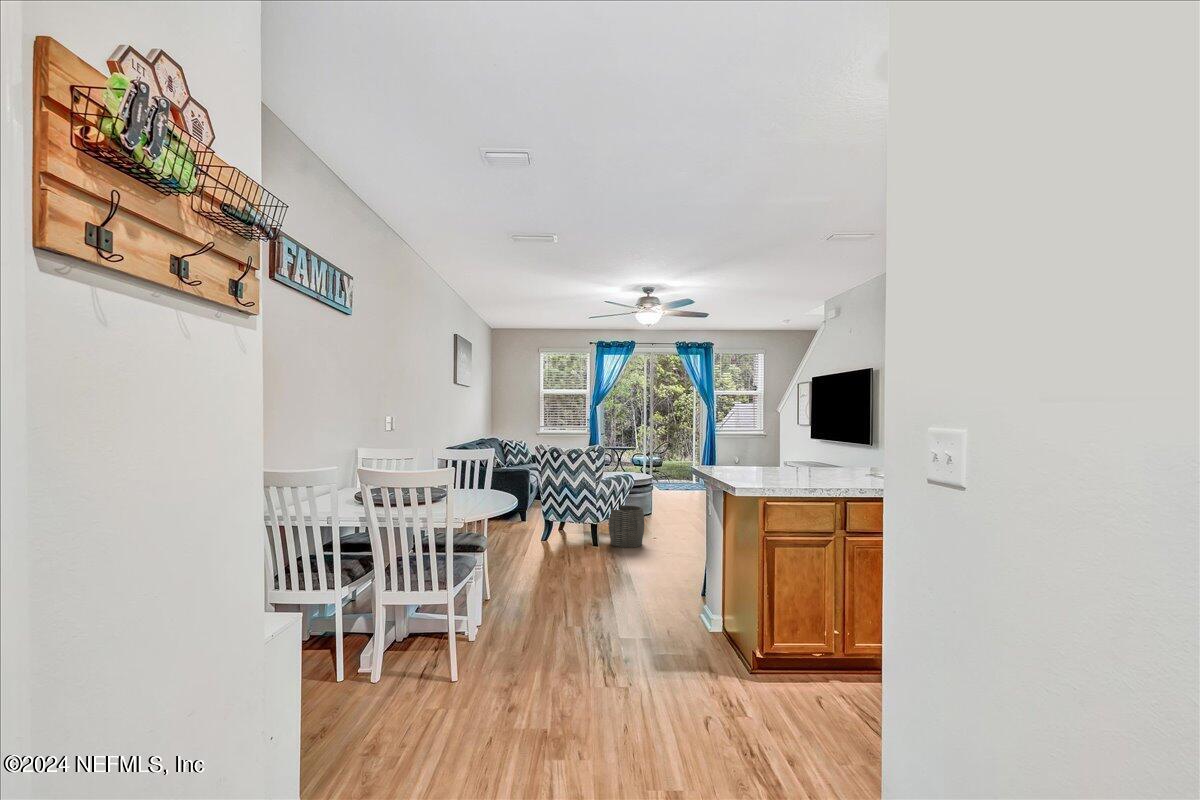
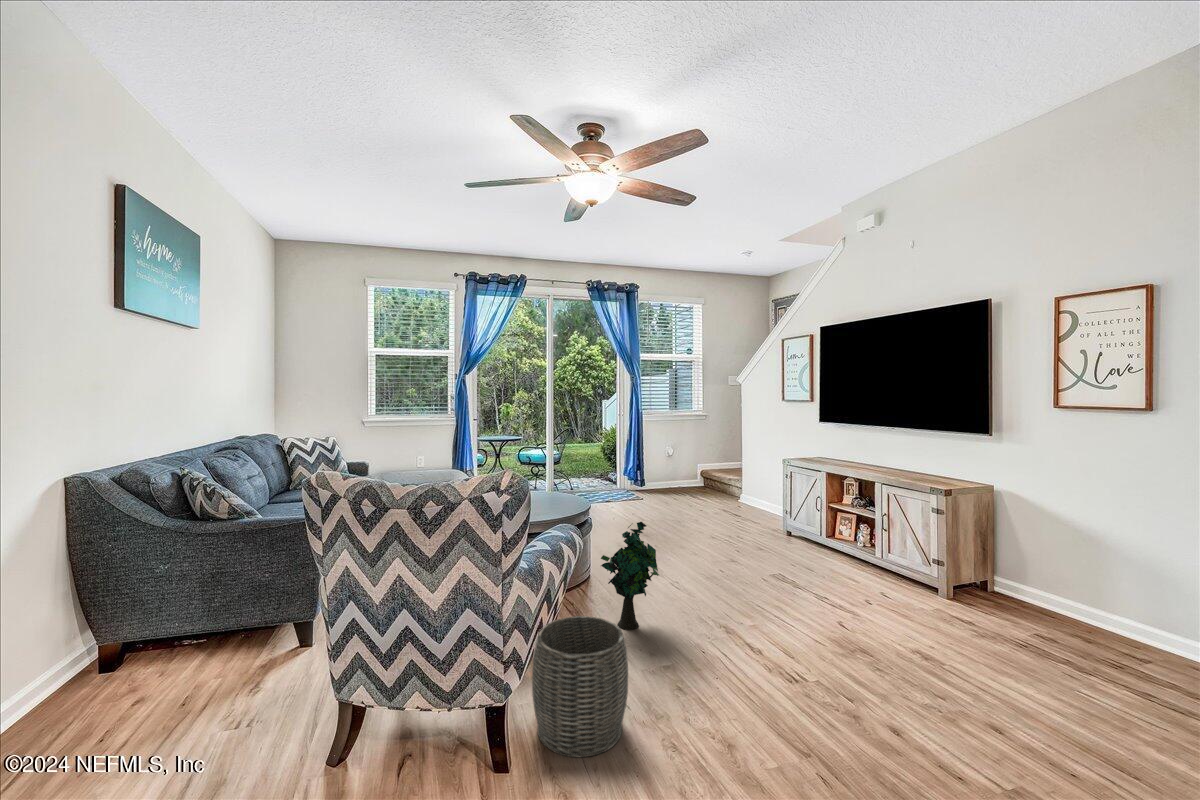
decorative plant: none [648,479,678,529] -> present [601,522,659,630]

